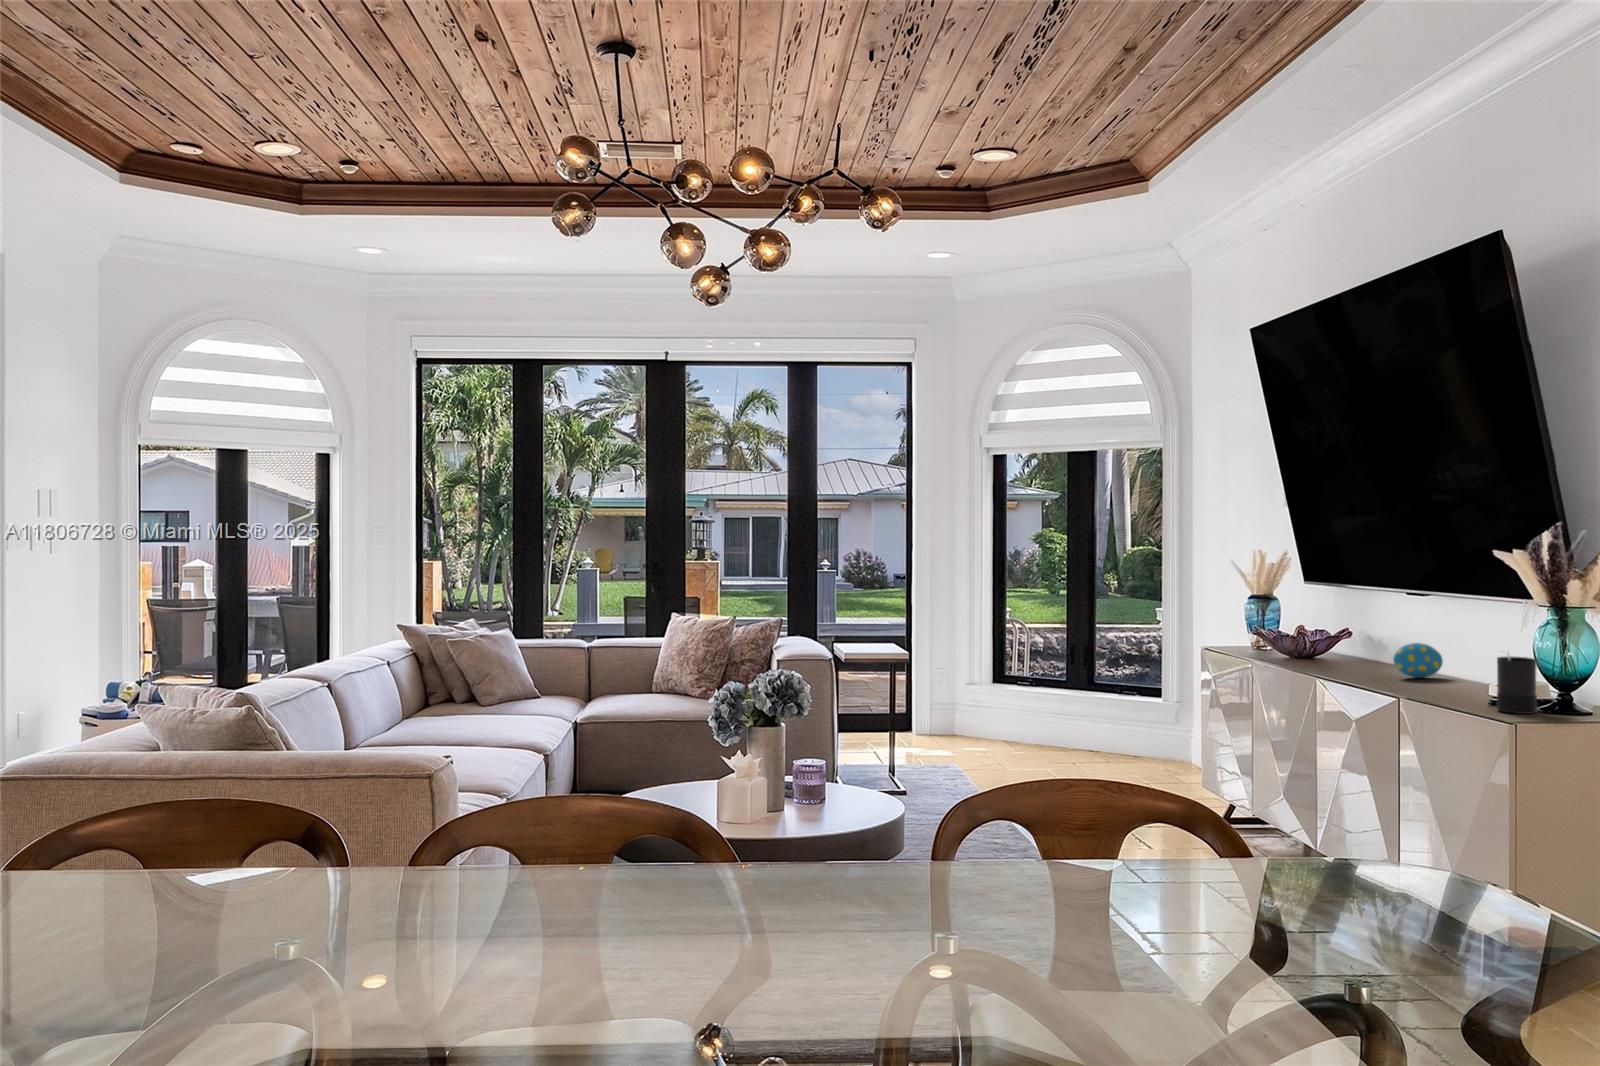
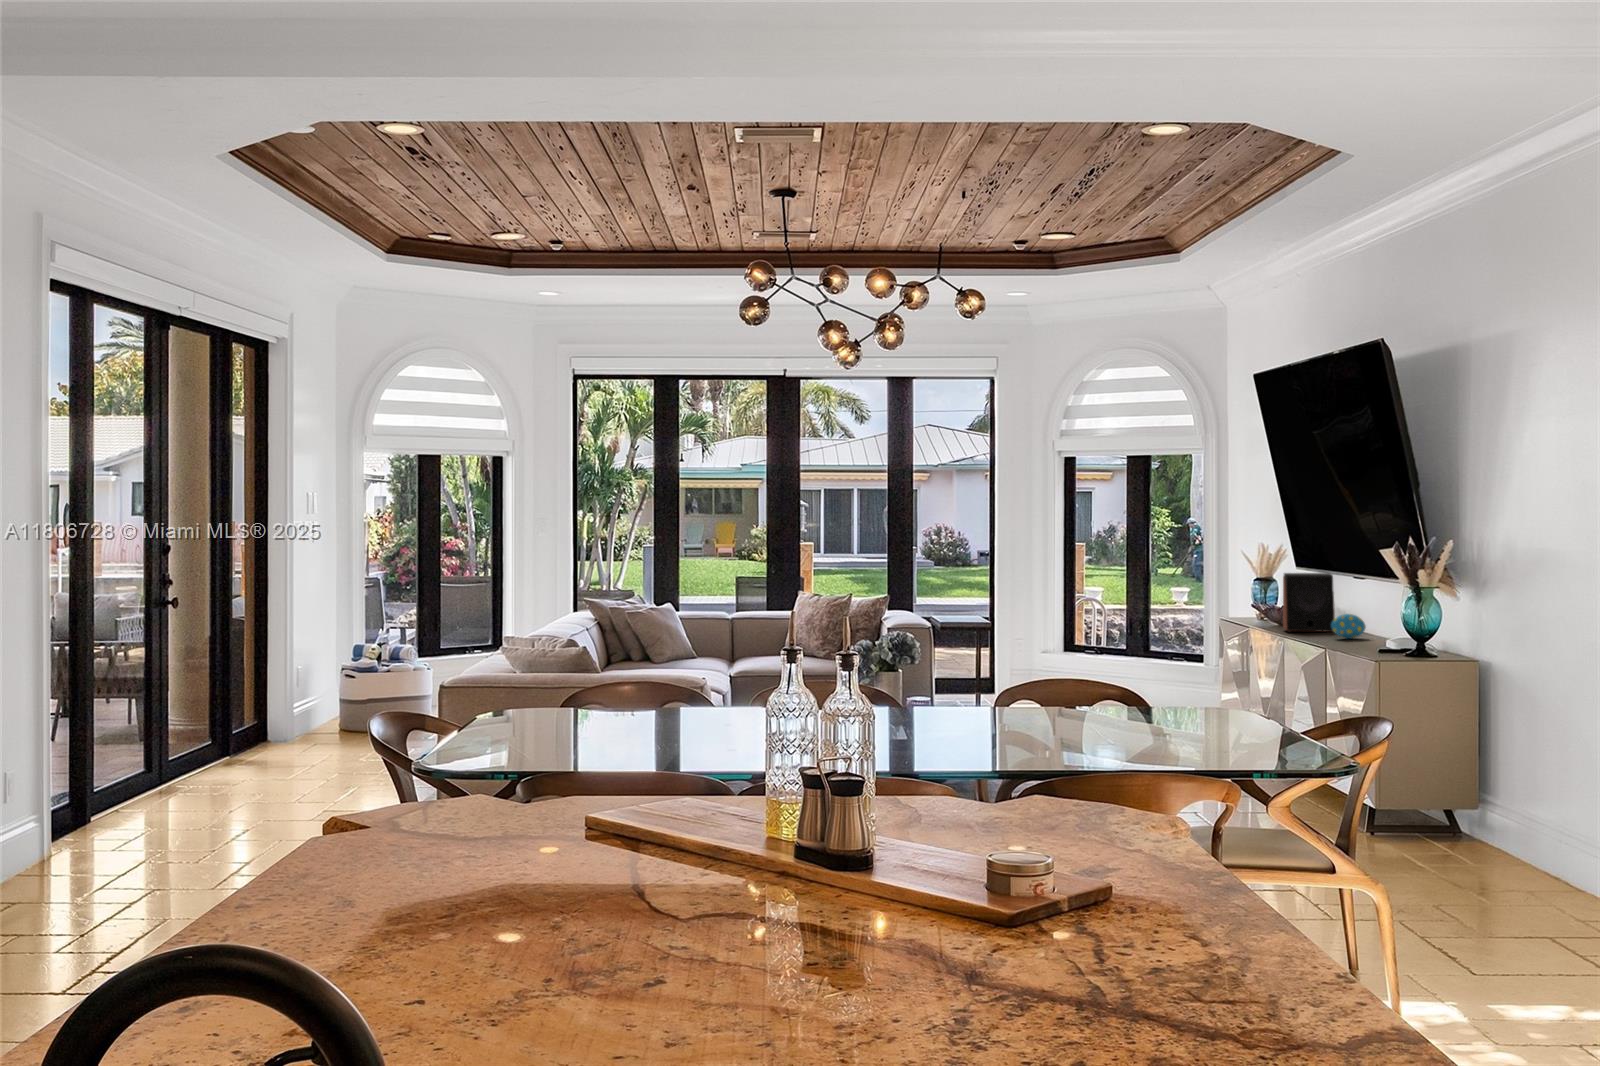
speaker: none [1305,586,1383,668] -> present [1283,573,1335,632]
candle: present [1497,653,1537,714] -> none [1369,618,1393,657]

